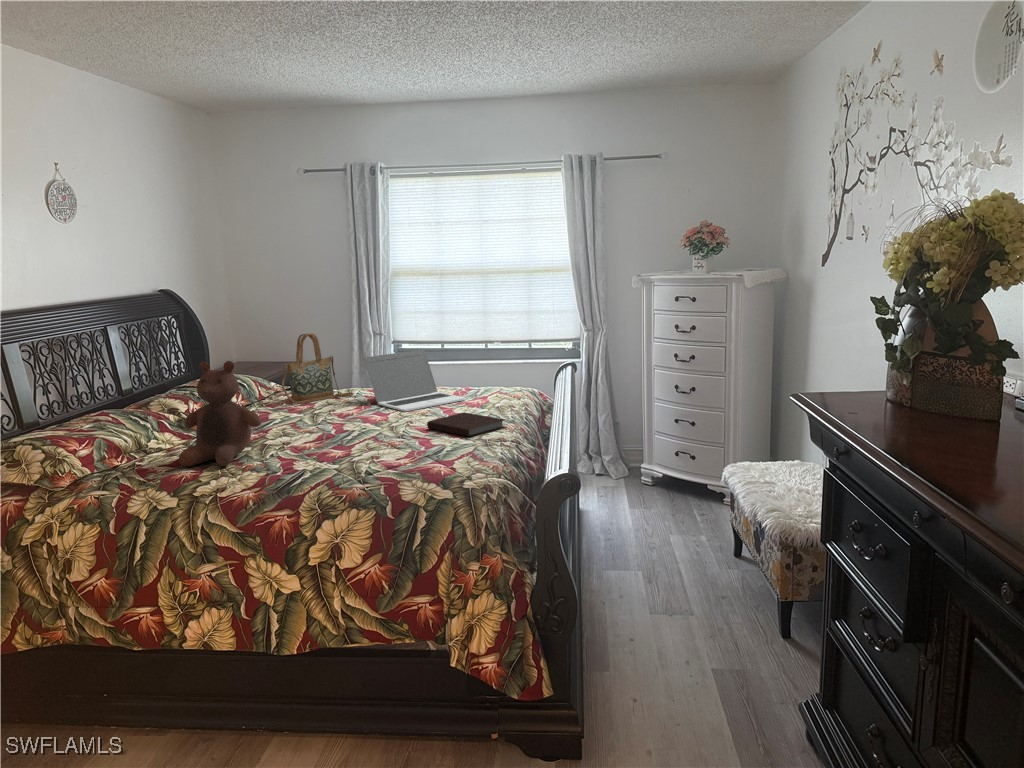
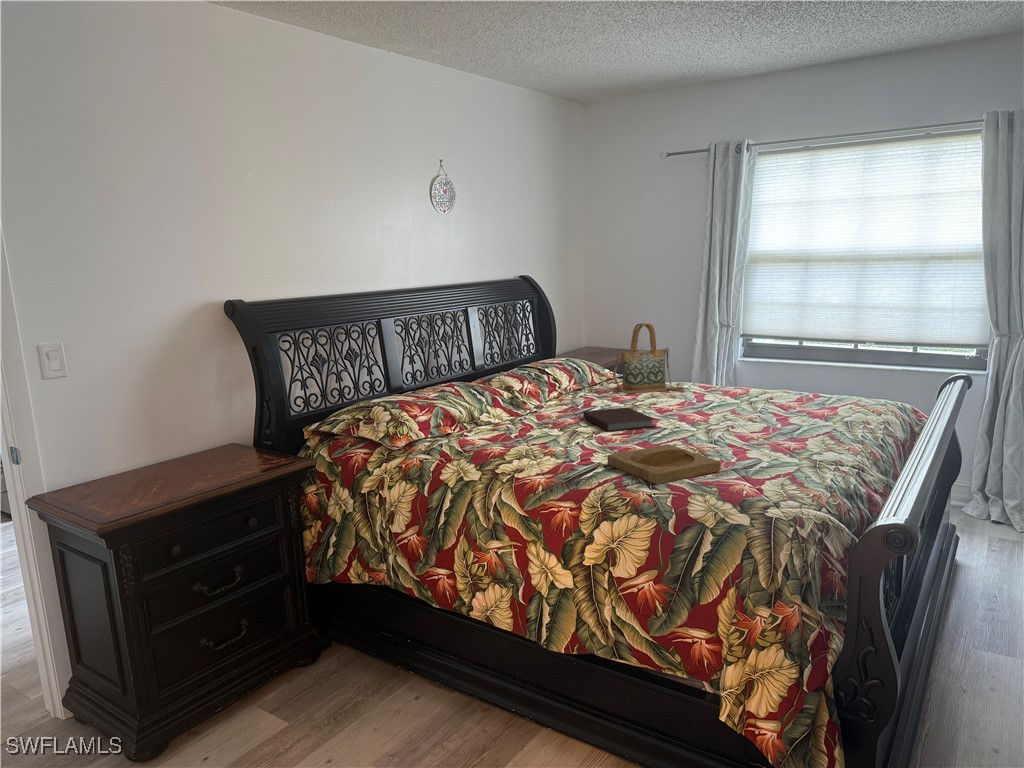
laptop: present [364,350,466,411] -> none [697,348,807,415]
stuffed bear: present [179,361,261,466] -> none [494,345,572,448]
notebook: present [427,412,505,437] -> present [583,407,655,431]
tray: none [309,443,415,479] -> present [608,444,720,484]

